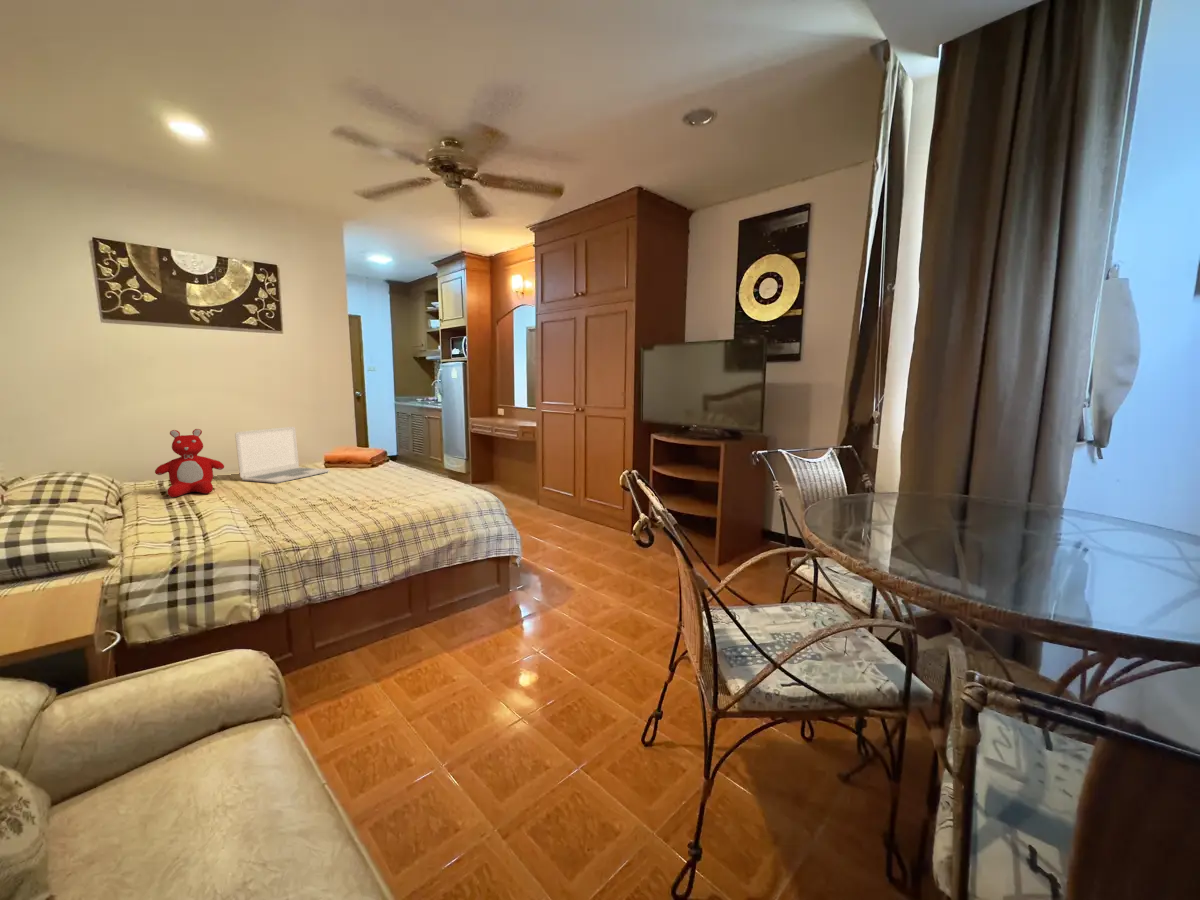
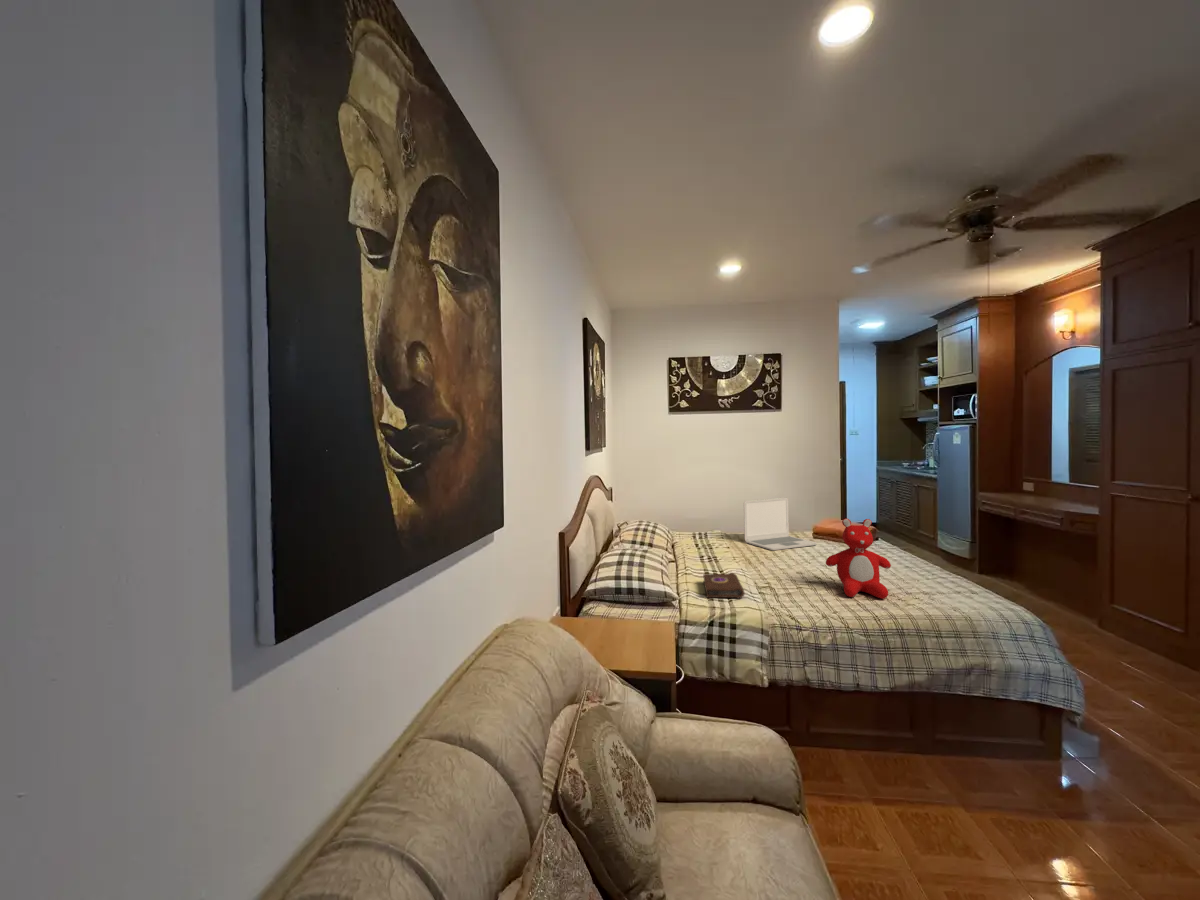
teddy bear: present [155,429,224,497] -> present [826,519,891,599]
book: none [163,511,226,546] -> present [703,573,745,599]

